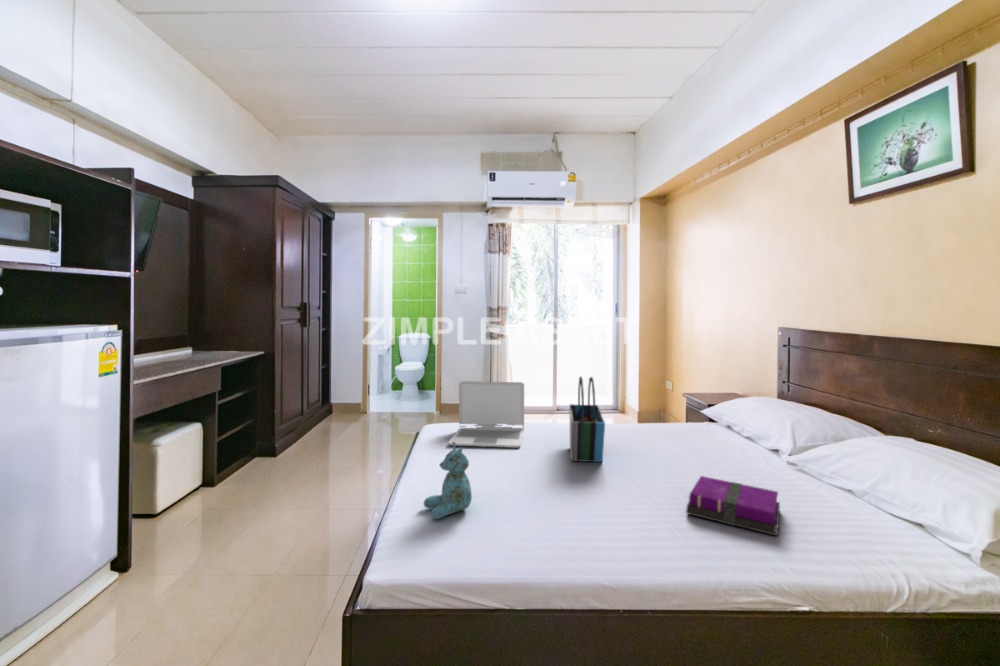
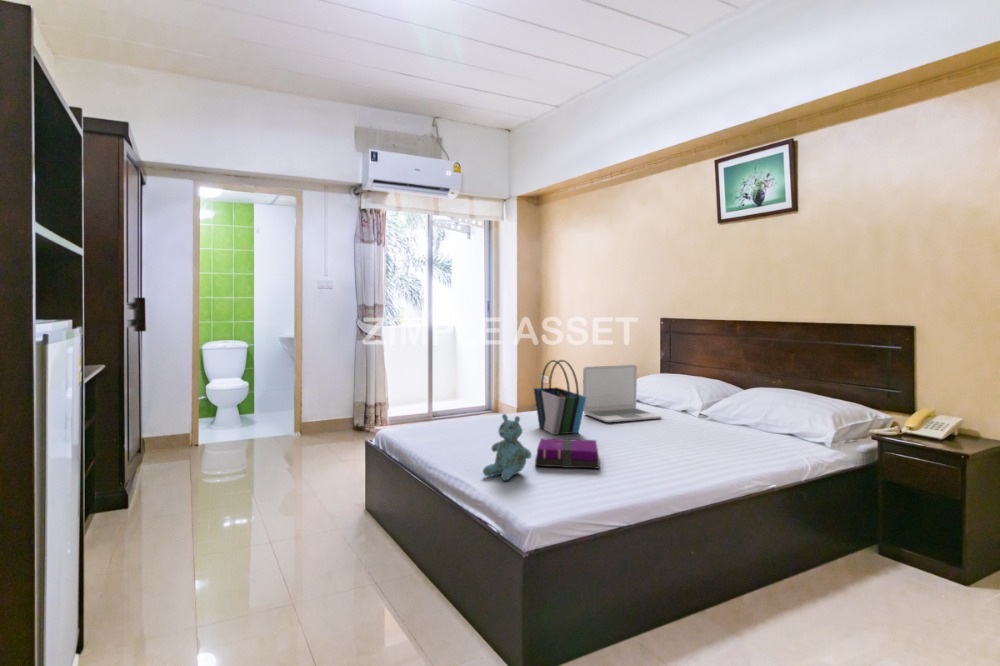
laptop: present [449,381,524,448] -> present [583,365,661,422]
notebook: present [686,476,780,536] -> present [535,438,600,469]

